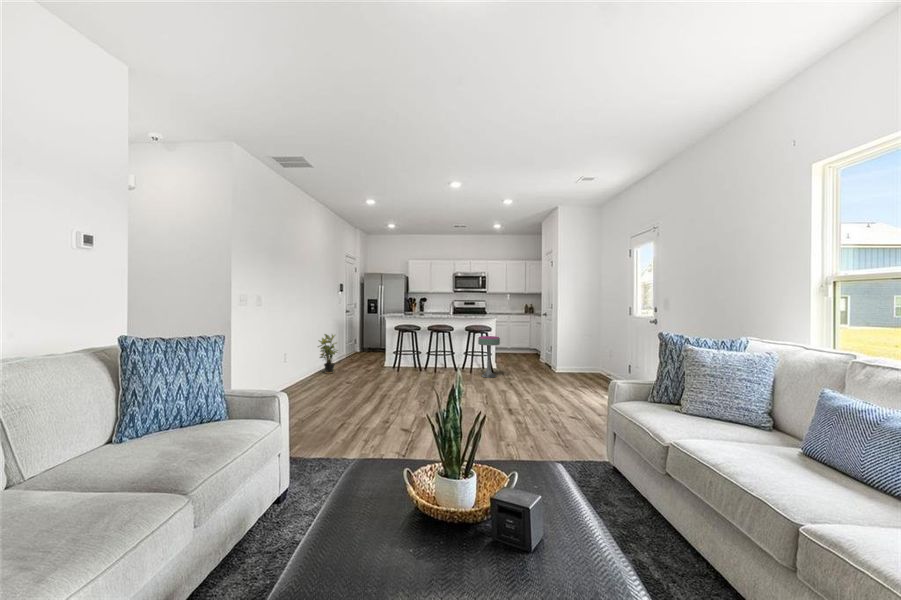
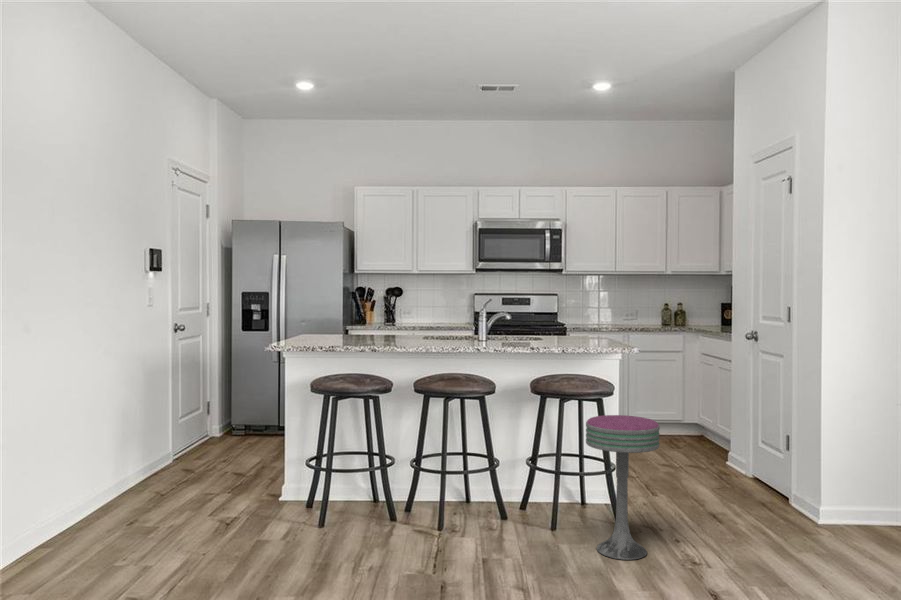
potted plant: present [318,334,338,374] -> none [47,408,123,545]

